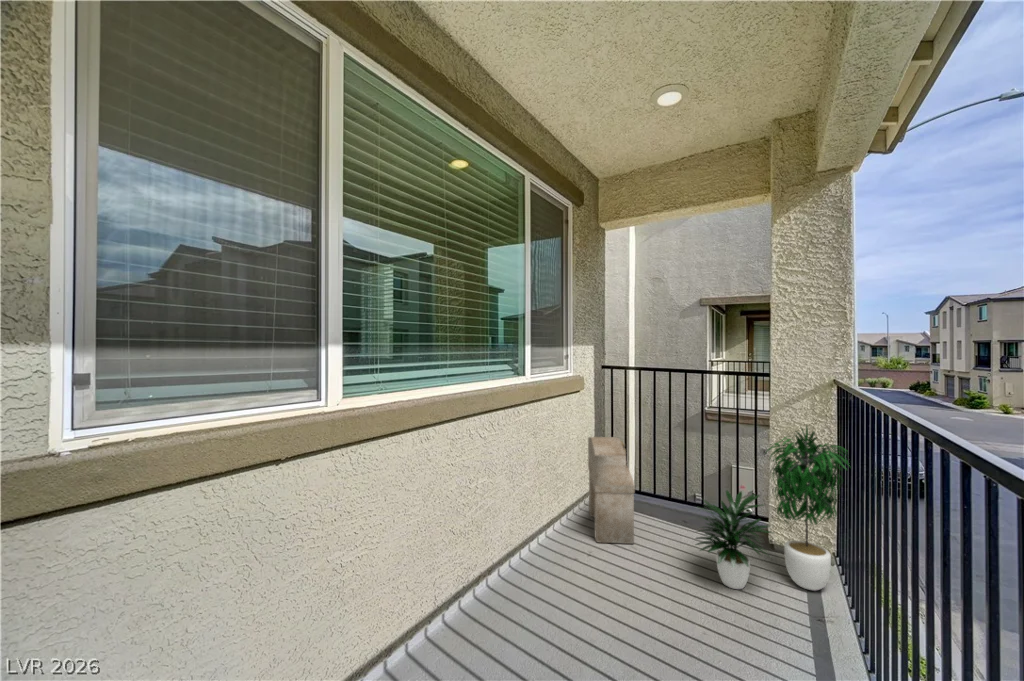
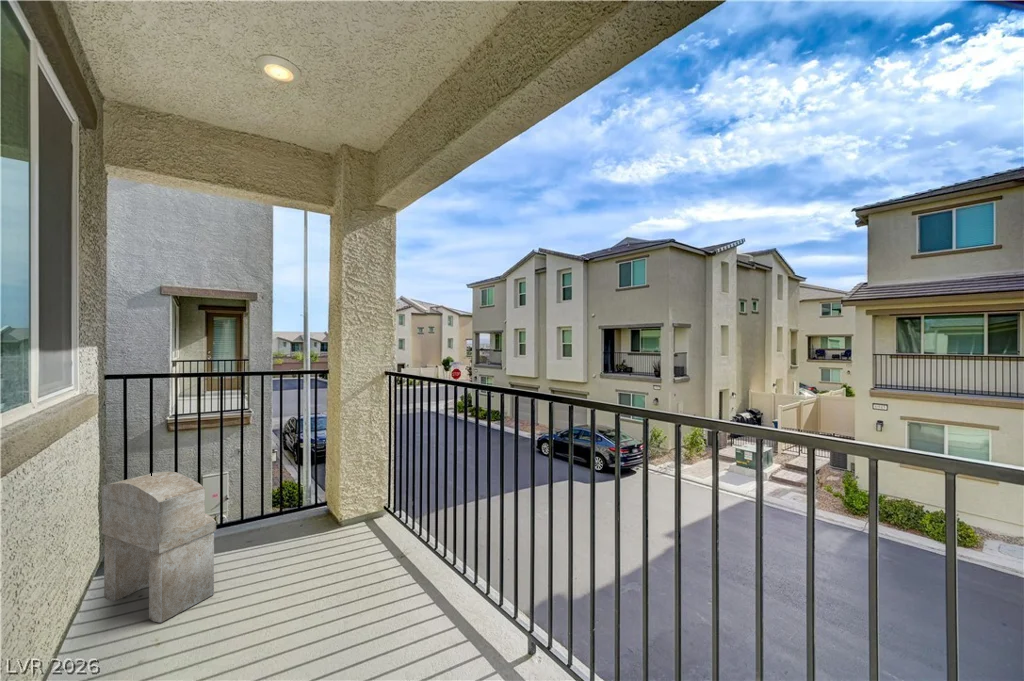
potted plant: present [696,426,849,590] -> none [301,409,412,573]

